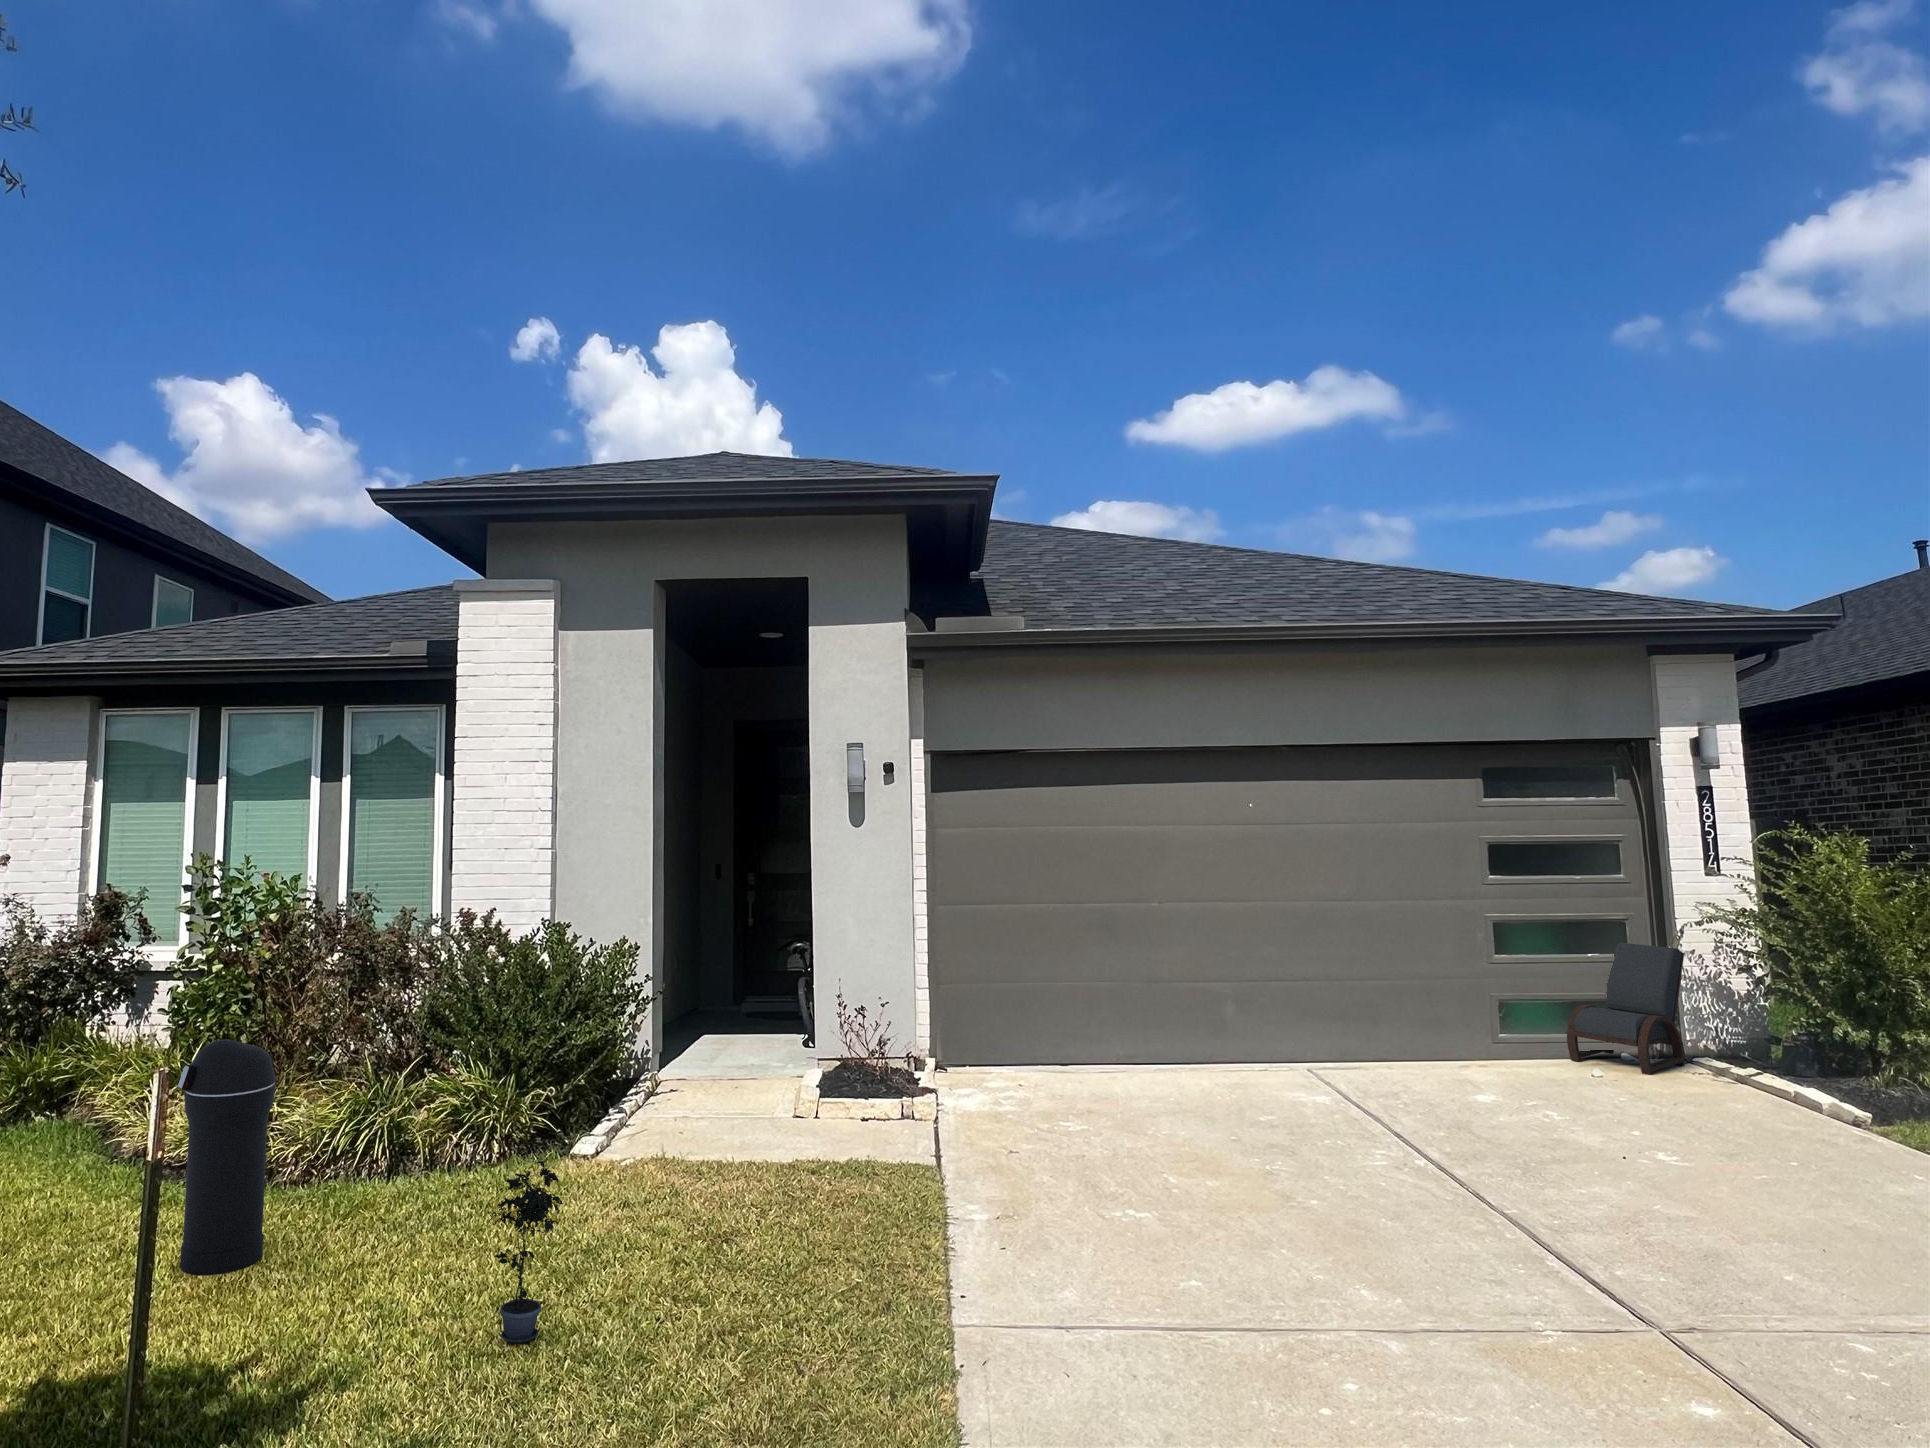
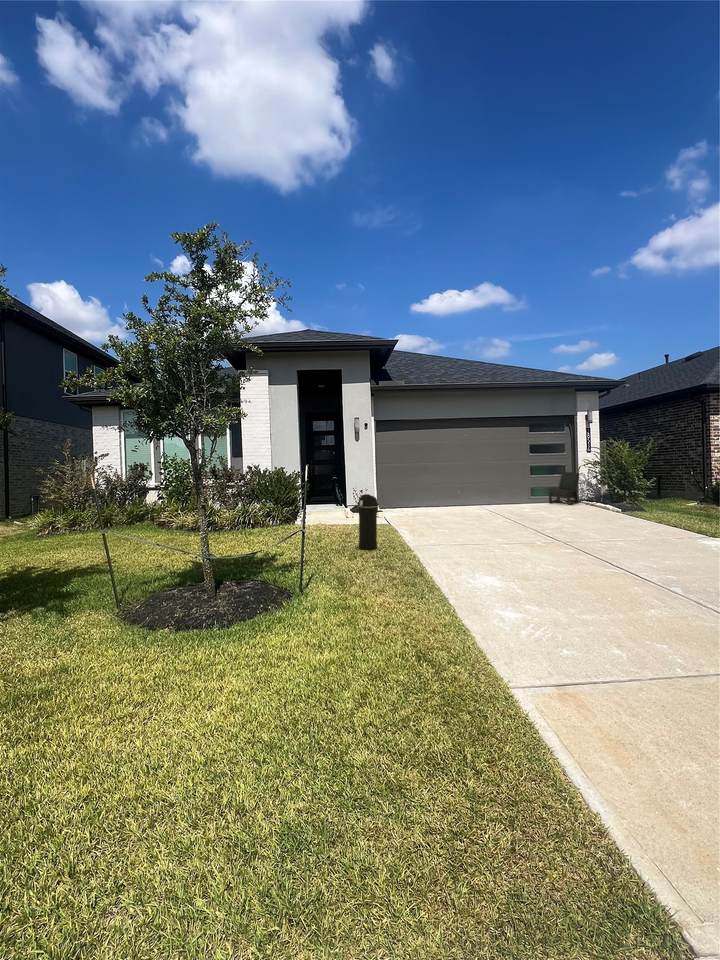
trash can: present [178,1040,276,1275] -> present [358,494,378,550]
potted plant: present [489,1161,564,1343] -> none [331,517,350,557]

